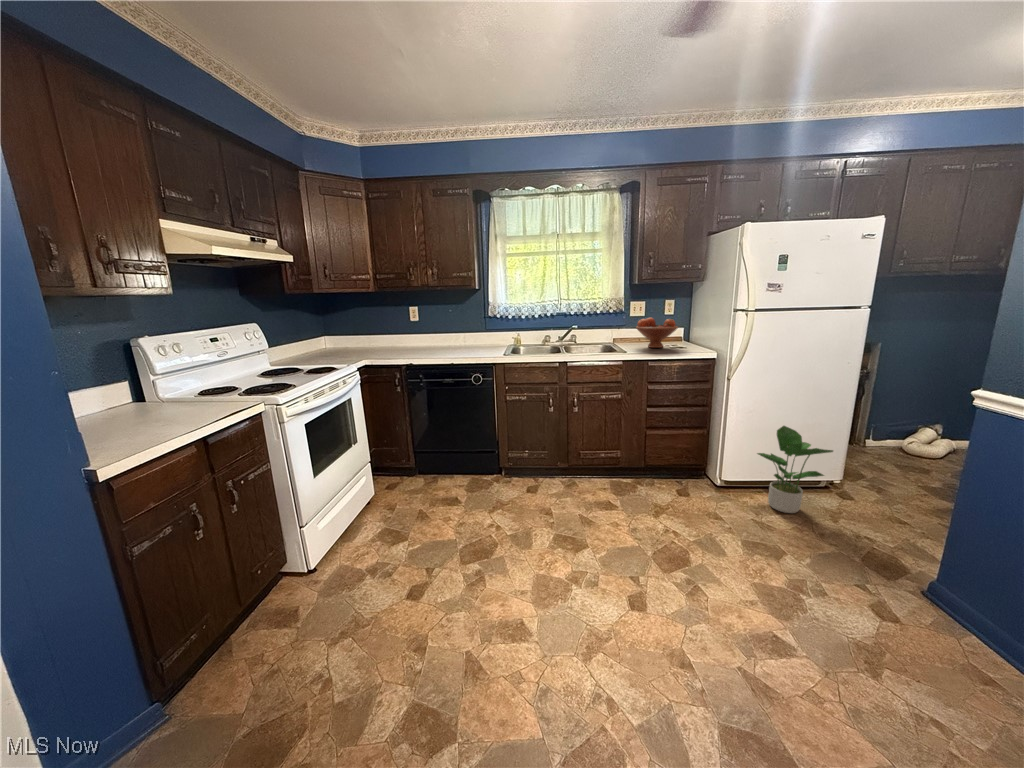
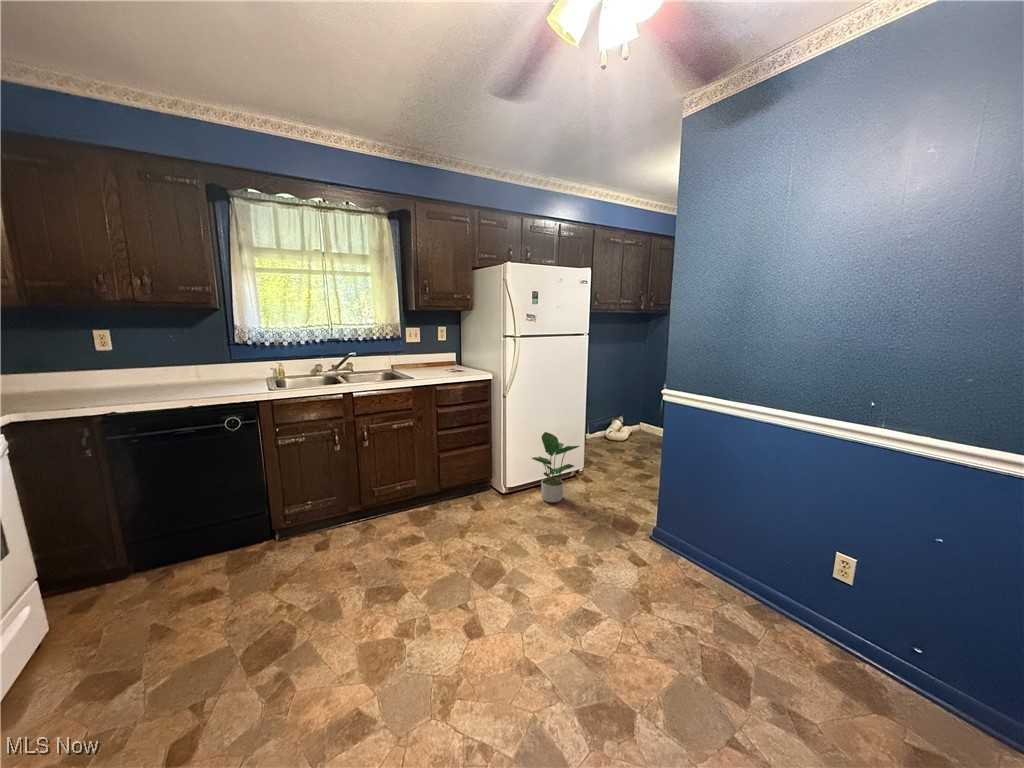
fruit bowl: present [636,318,678,348] -> none [418,344,457,374]

